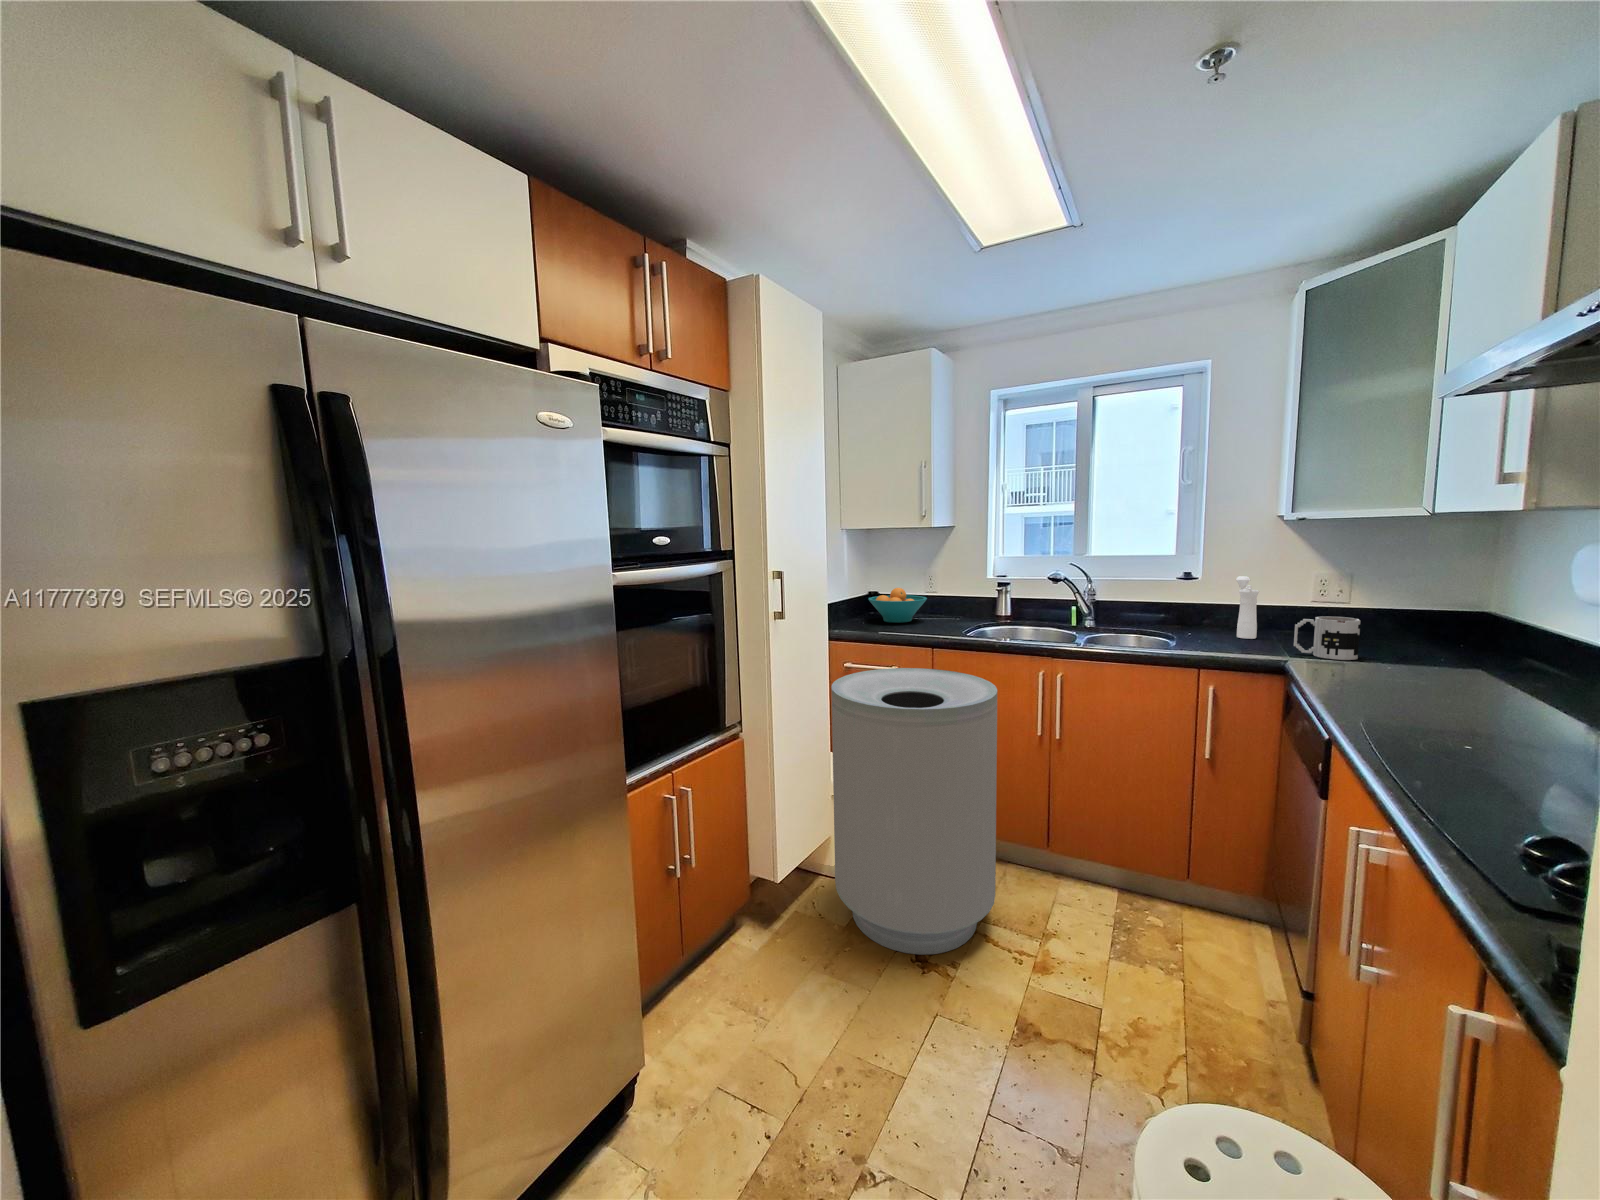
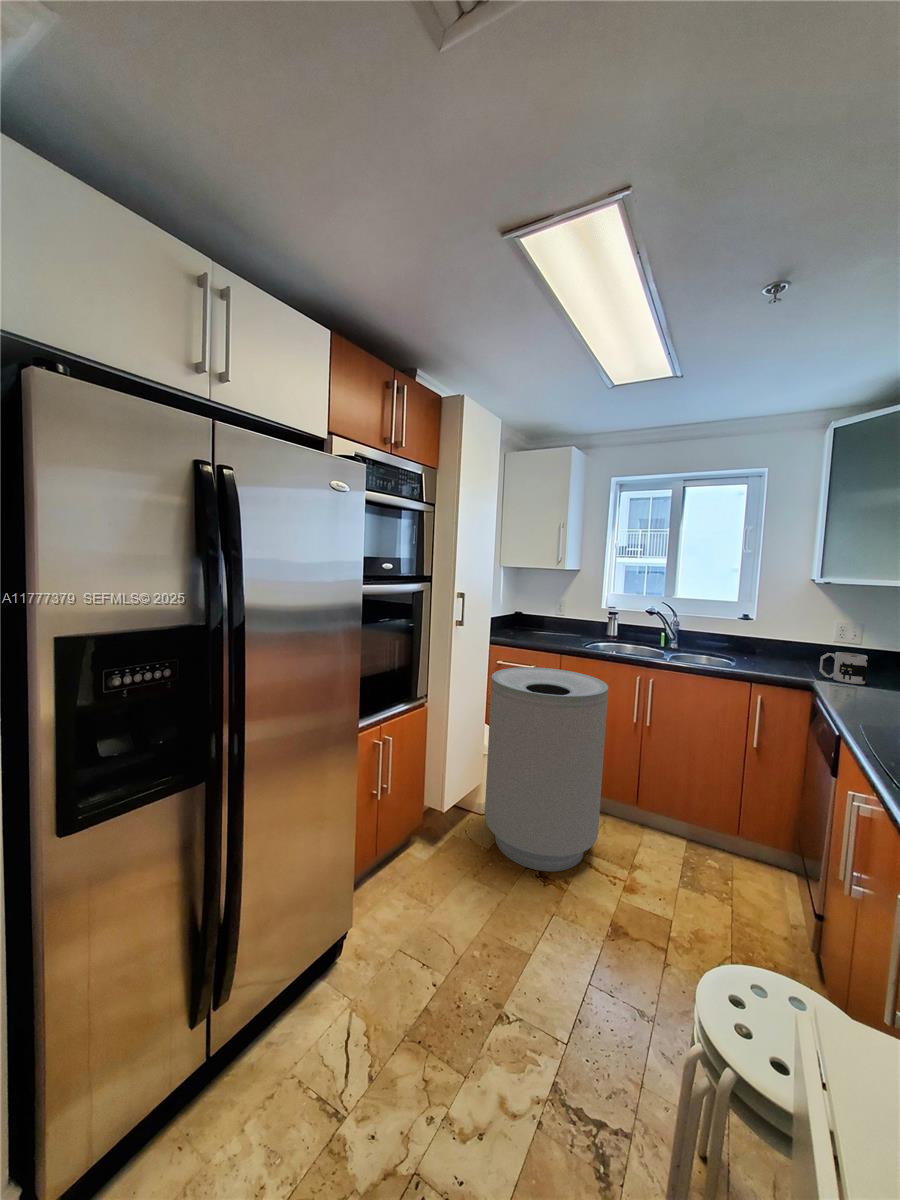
pepper mill: present [1236,576,1259,639] -> none [779,621,796,665]
fruit bowl: present [868,588,927,623] -> none [517,612,559,637]

